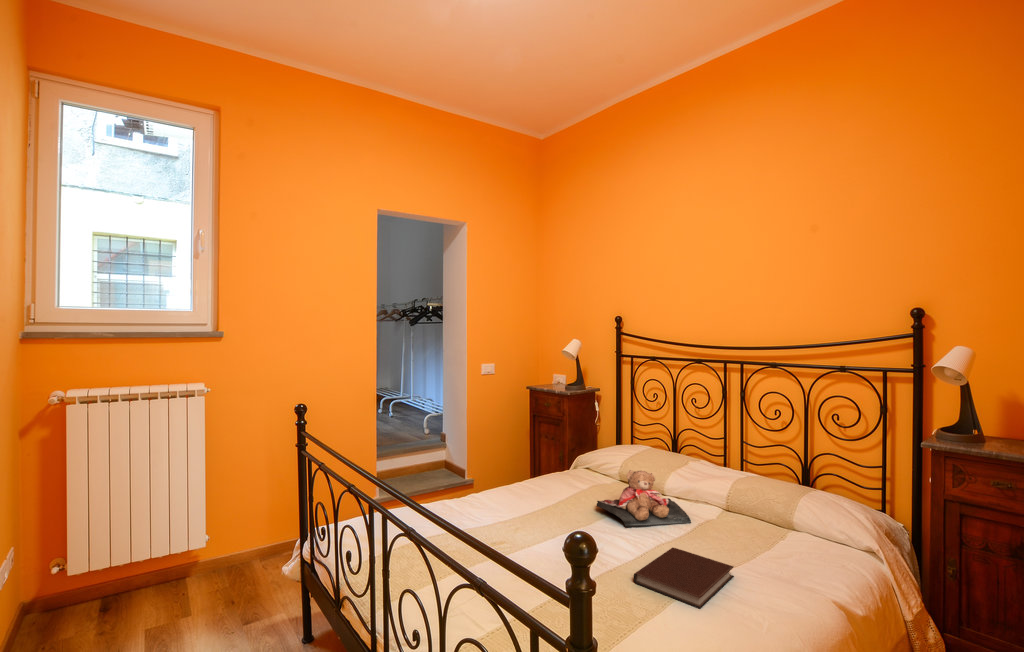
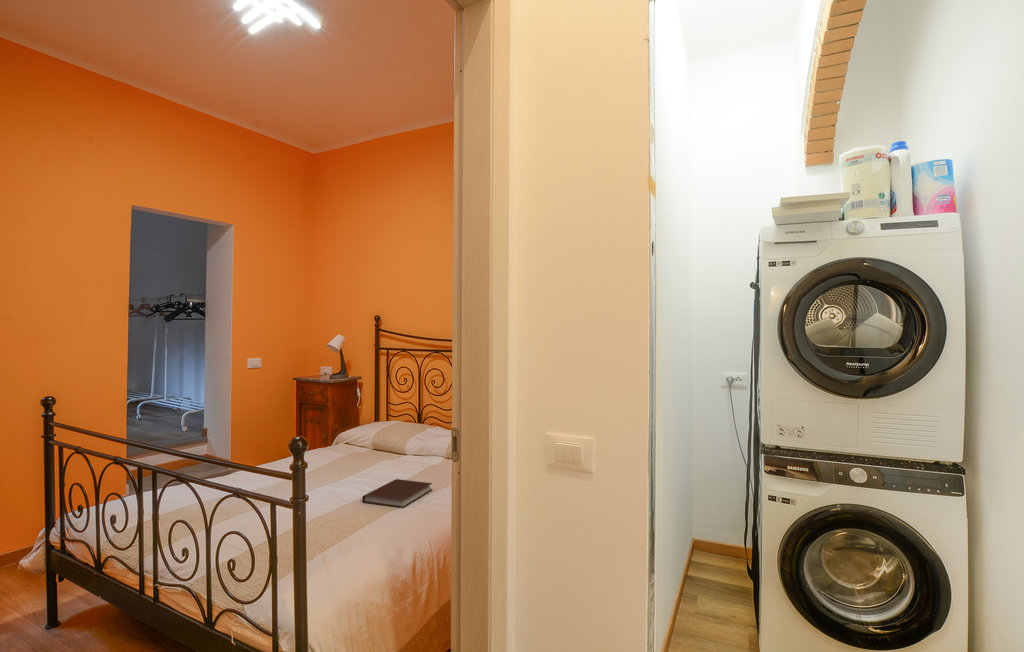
teddy bear: present [597,470,691,528] -> none [346,432,416,475]

